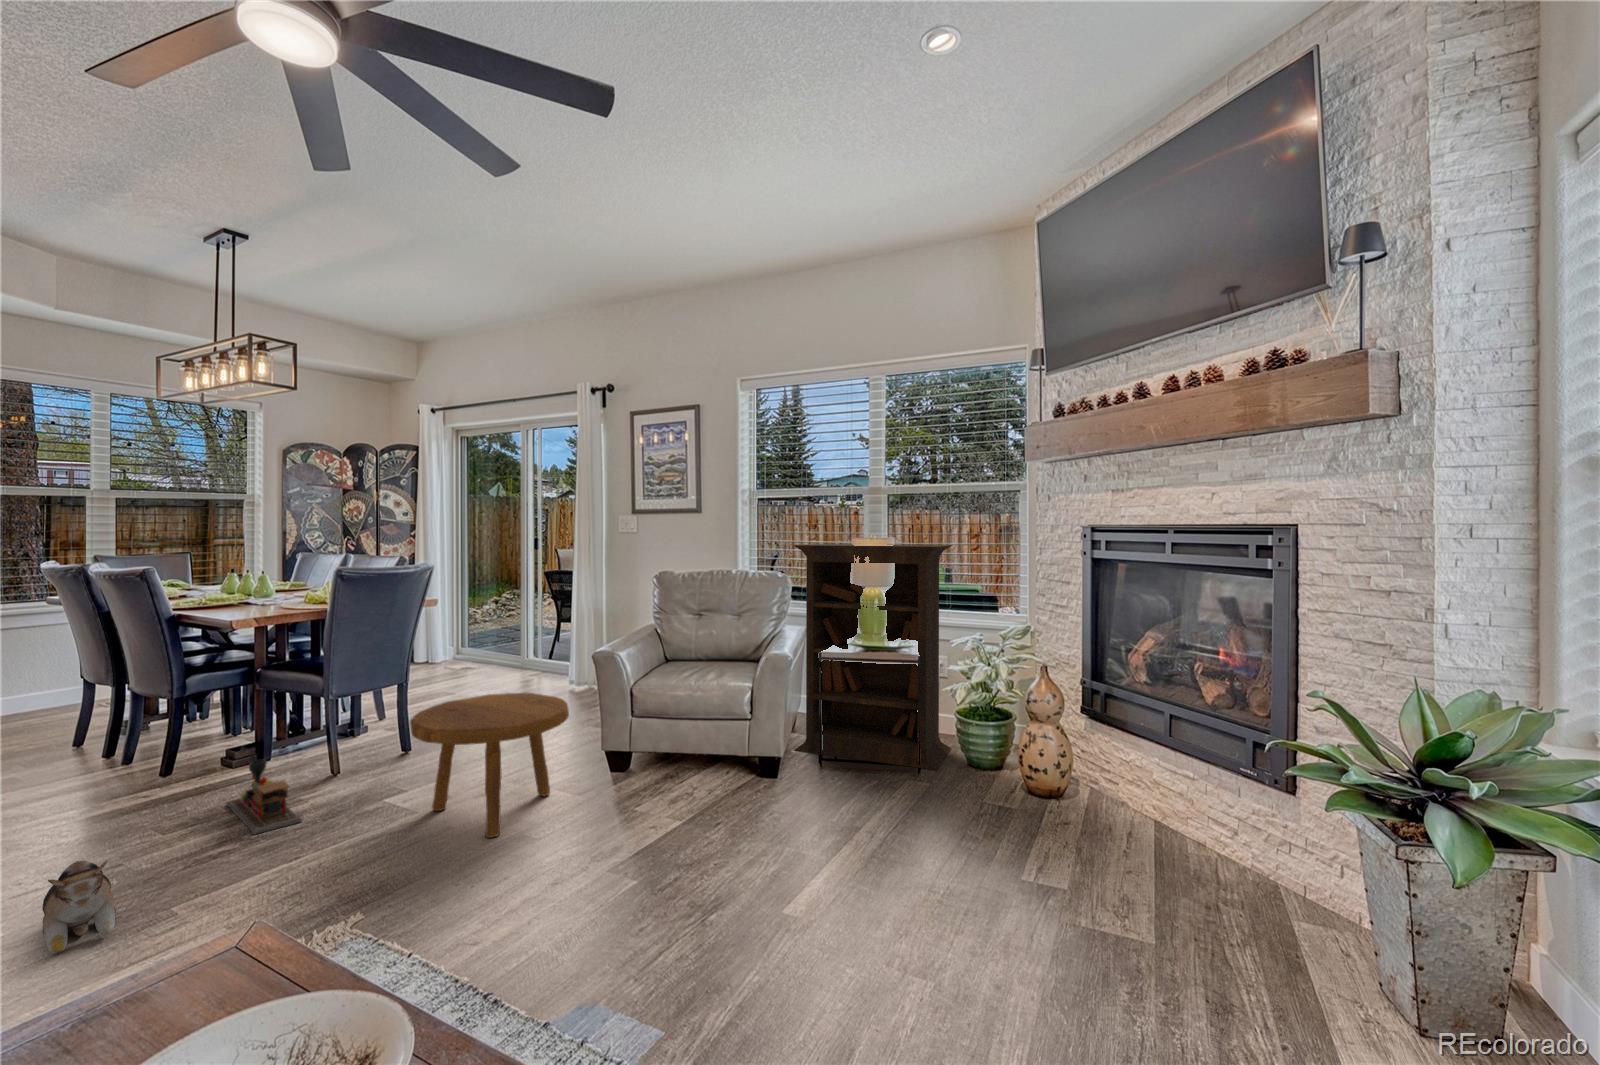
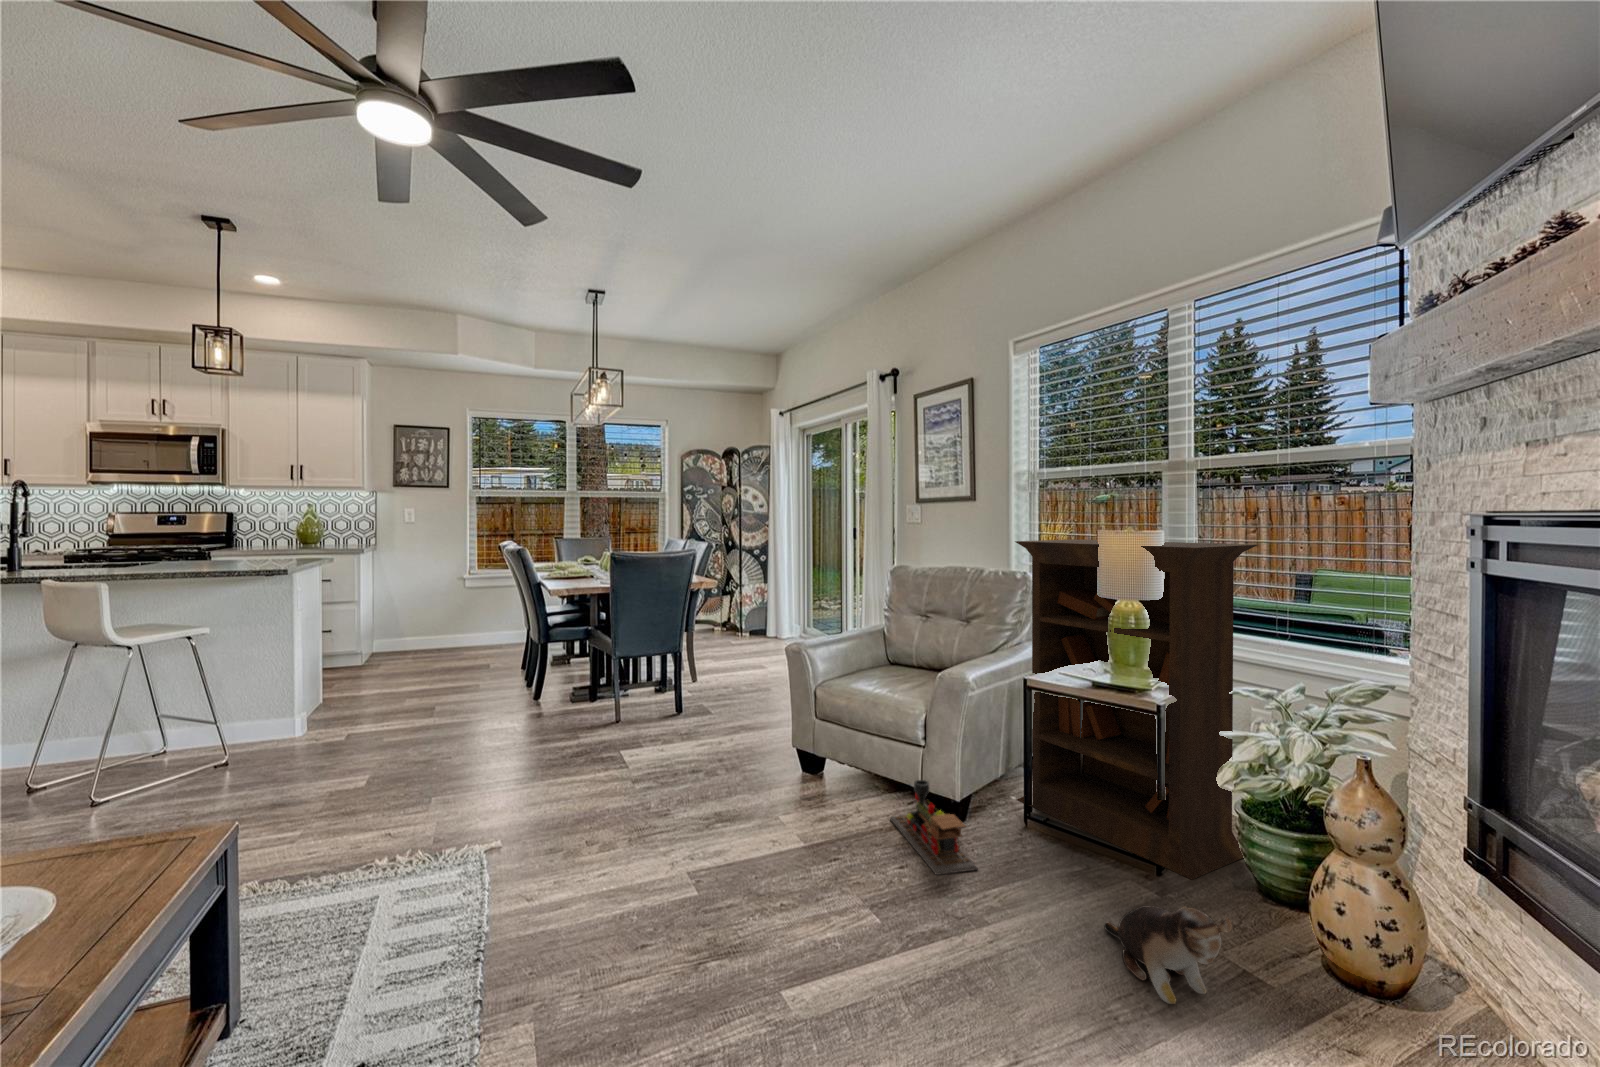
footstool: present [410,693,569,838] -> none [597,679,736,816]
toy train: present [227,760,302,834] -> present [890,780,978,875]
plush toy: present [42,860,116,954] -> present [1104,905,1232,1004]

